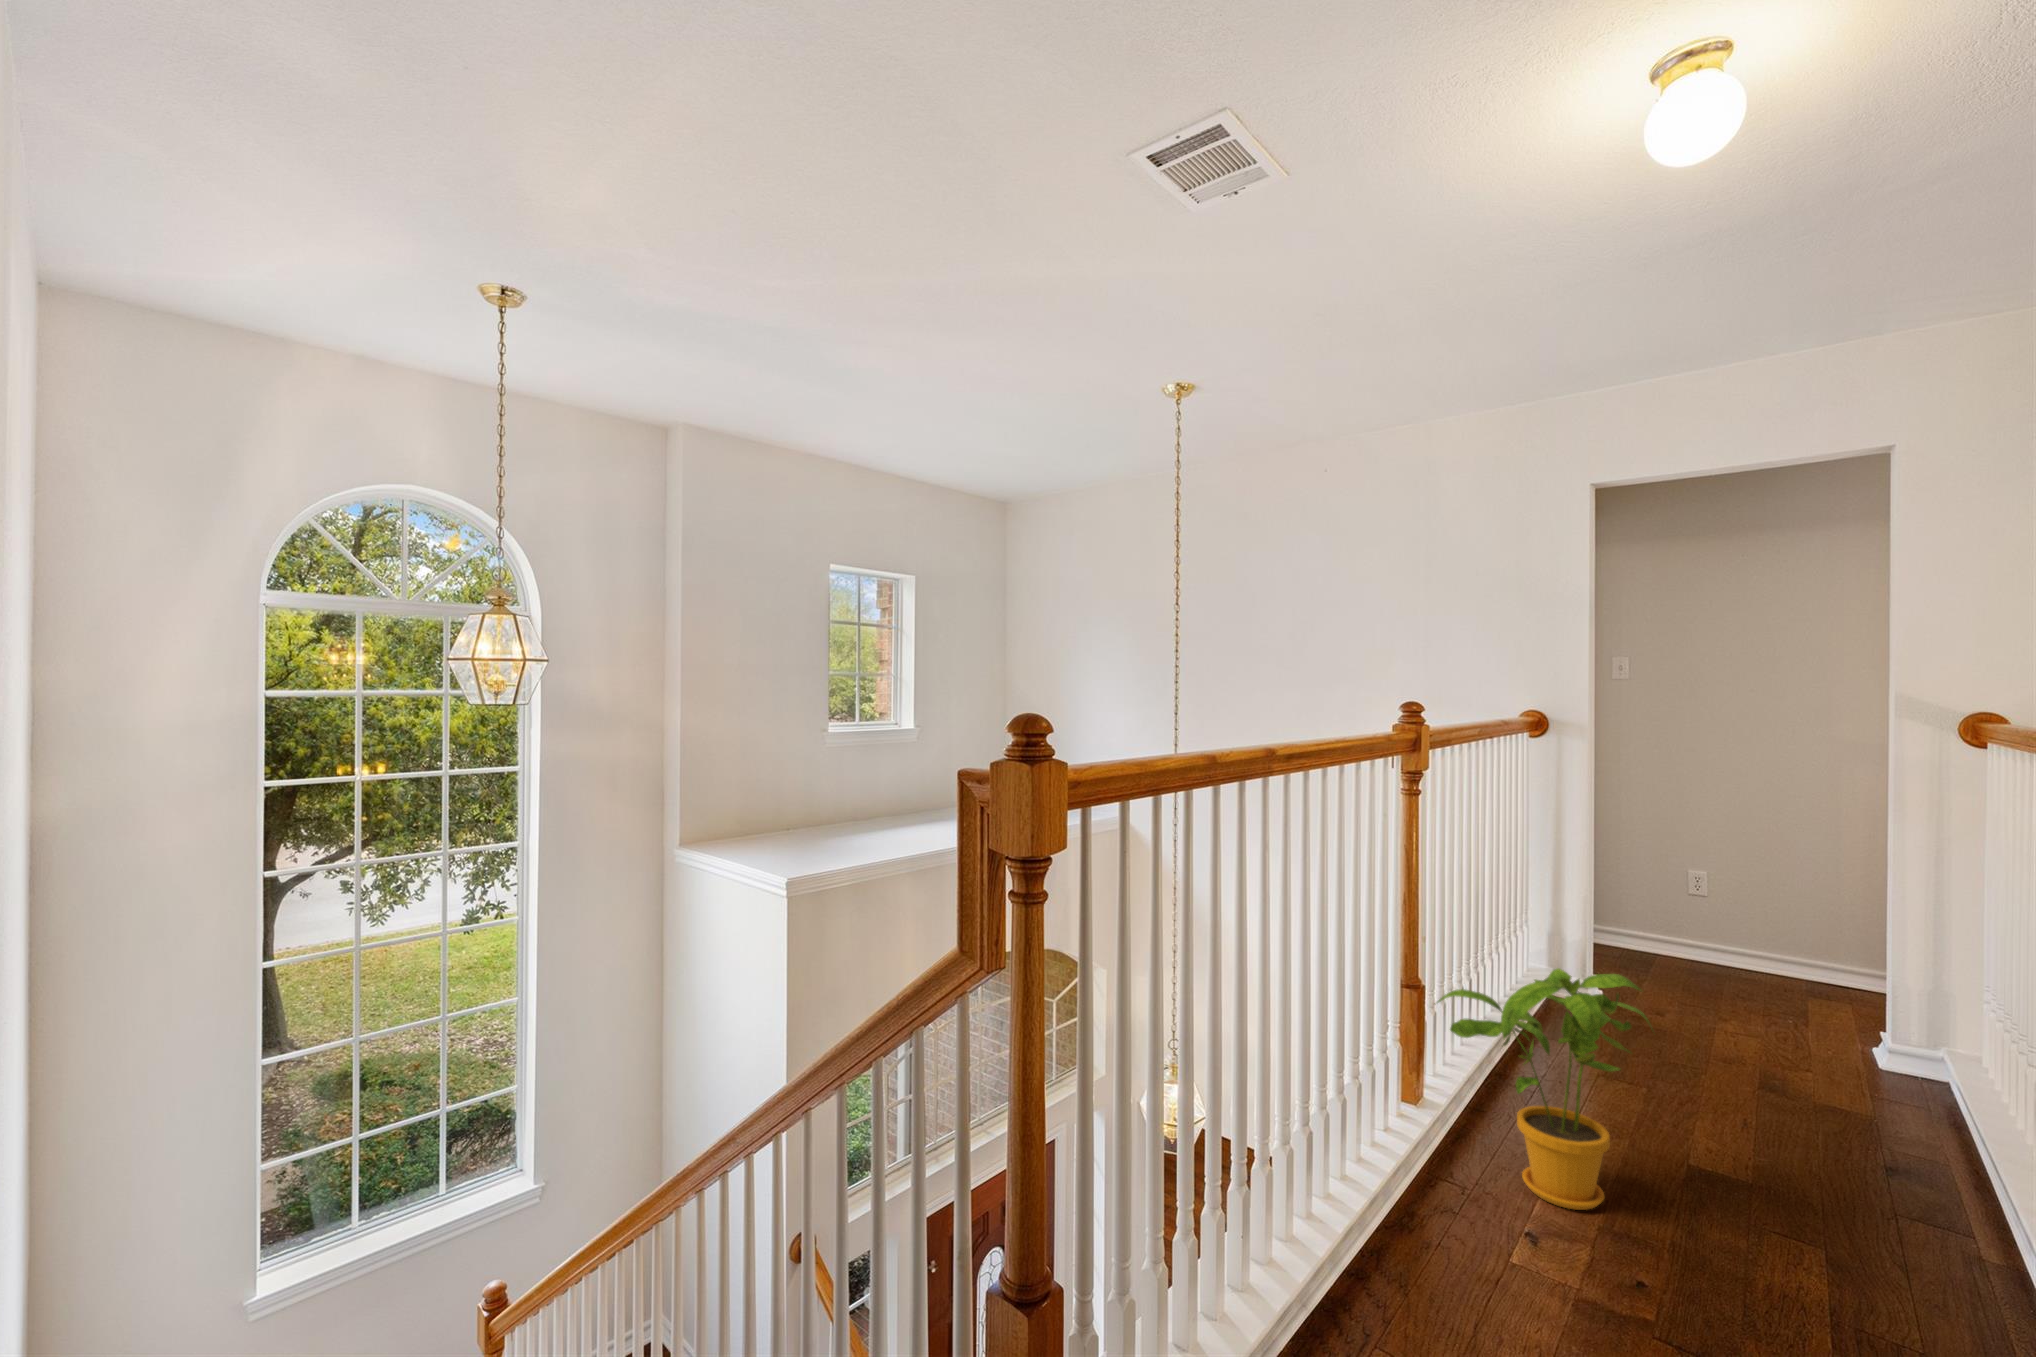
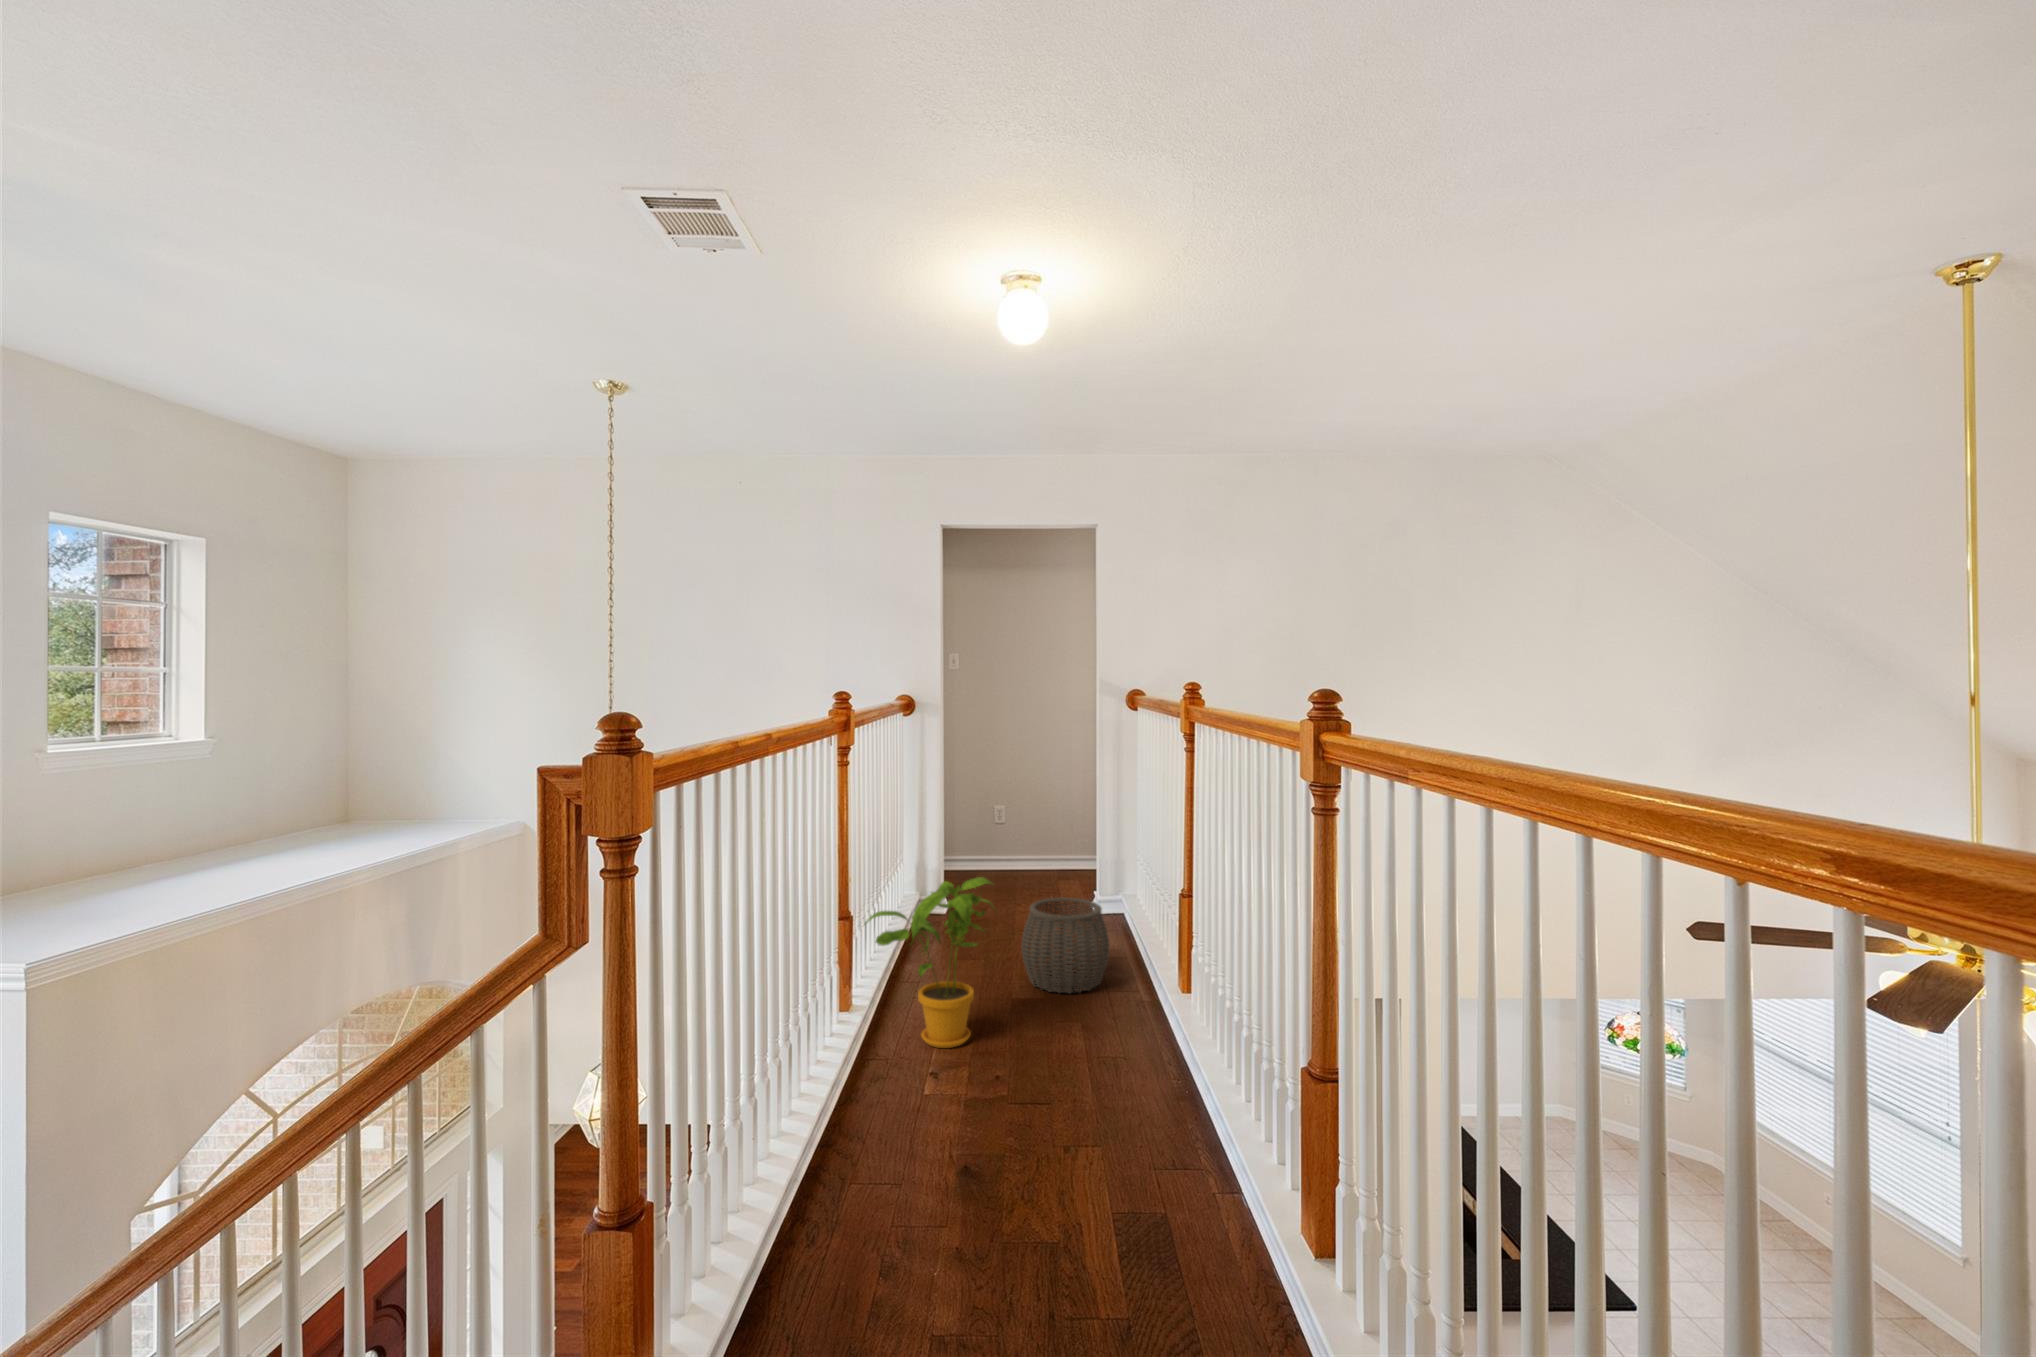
woven basket: none [1709,1024,1899,1195] -> present [1022,898,1109,993]

